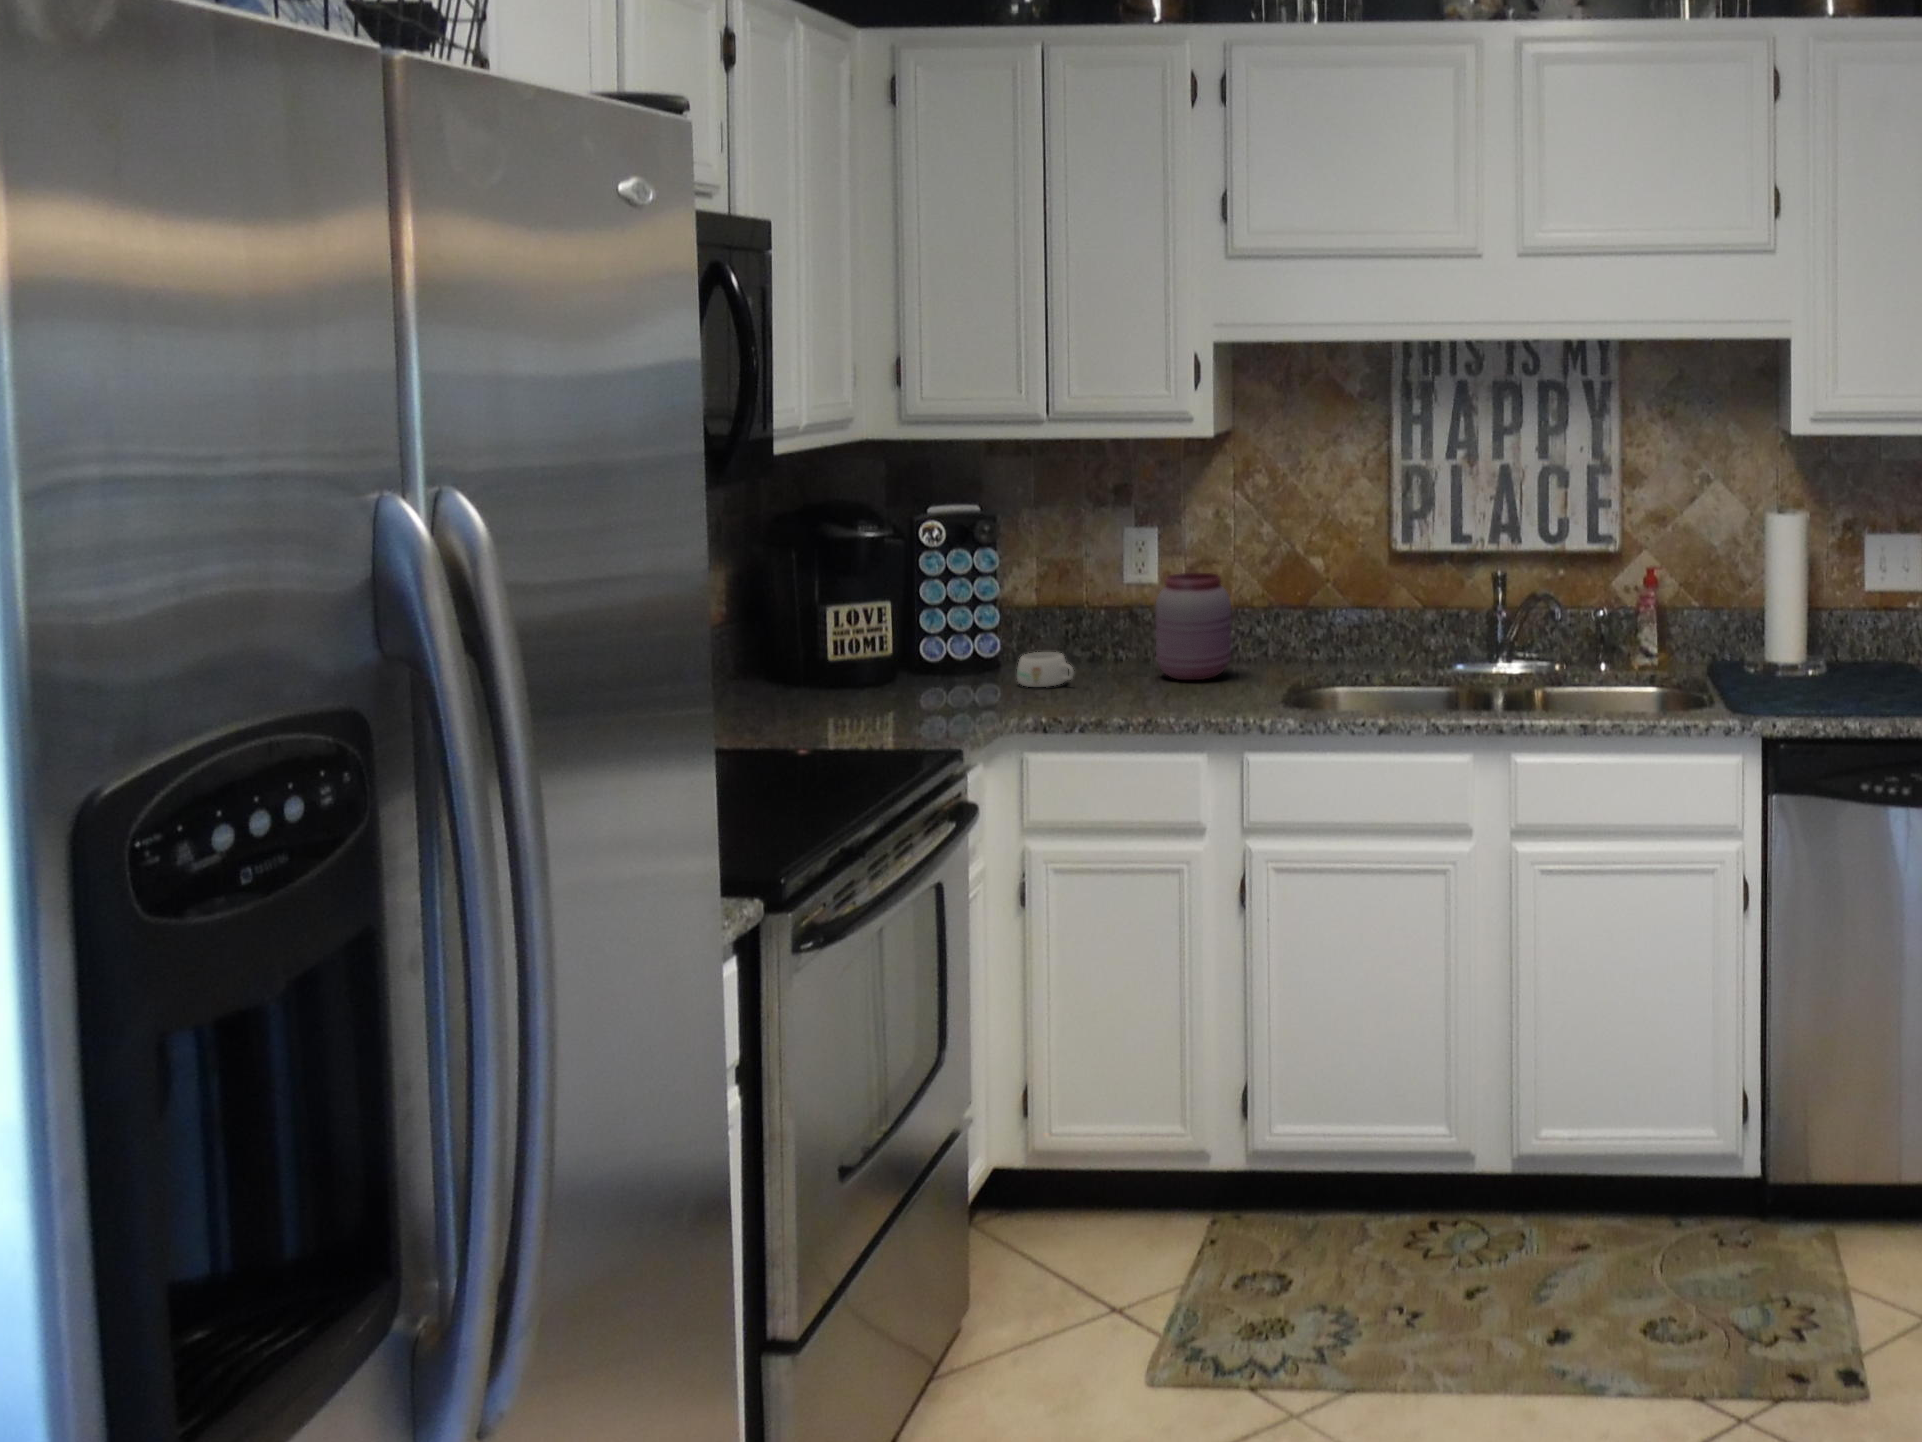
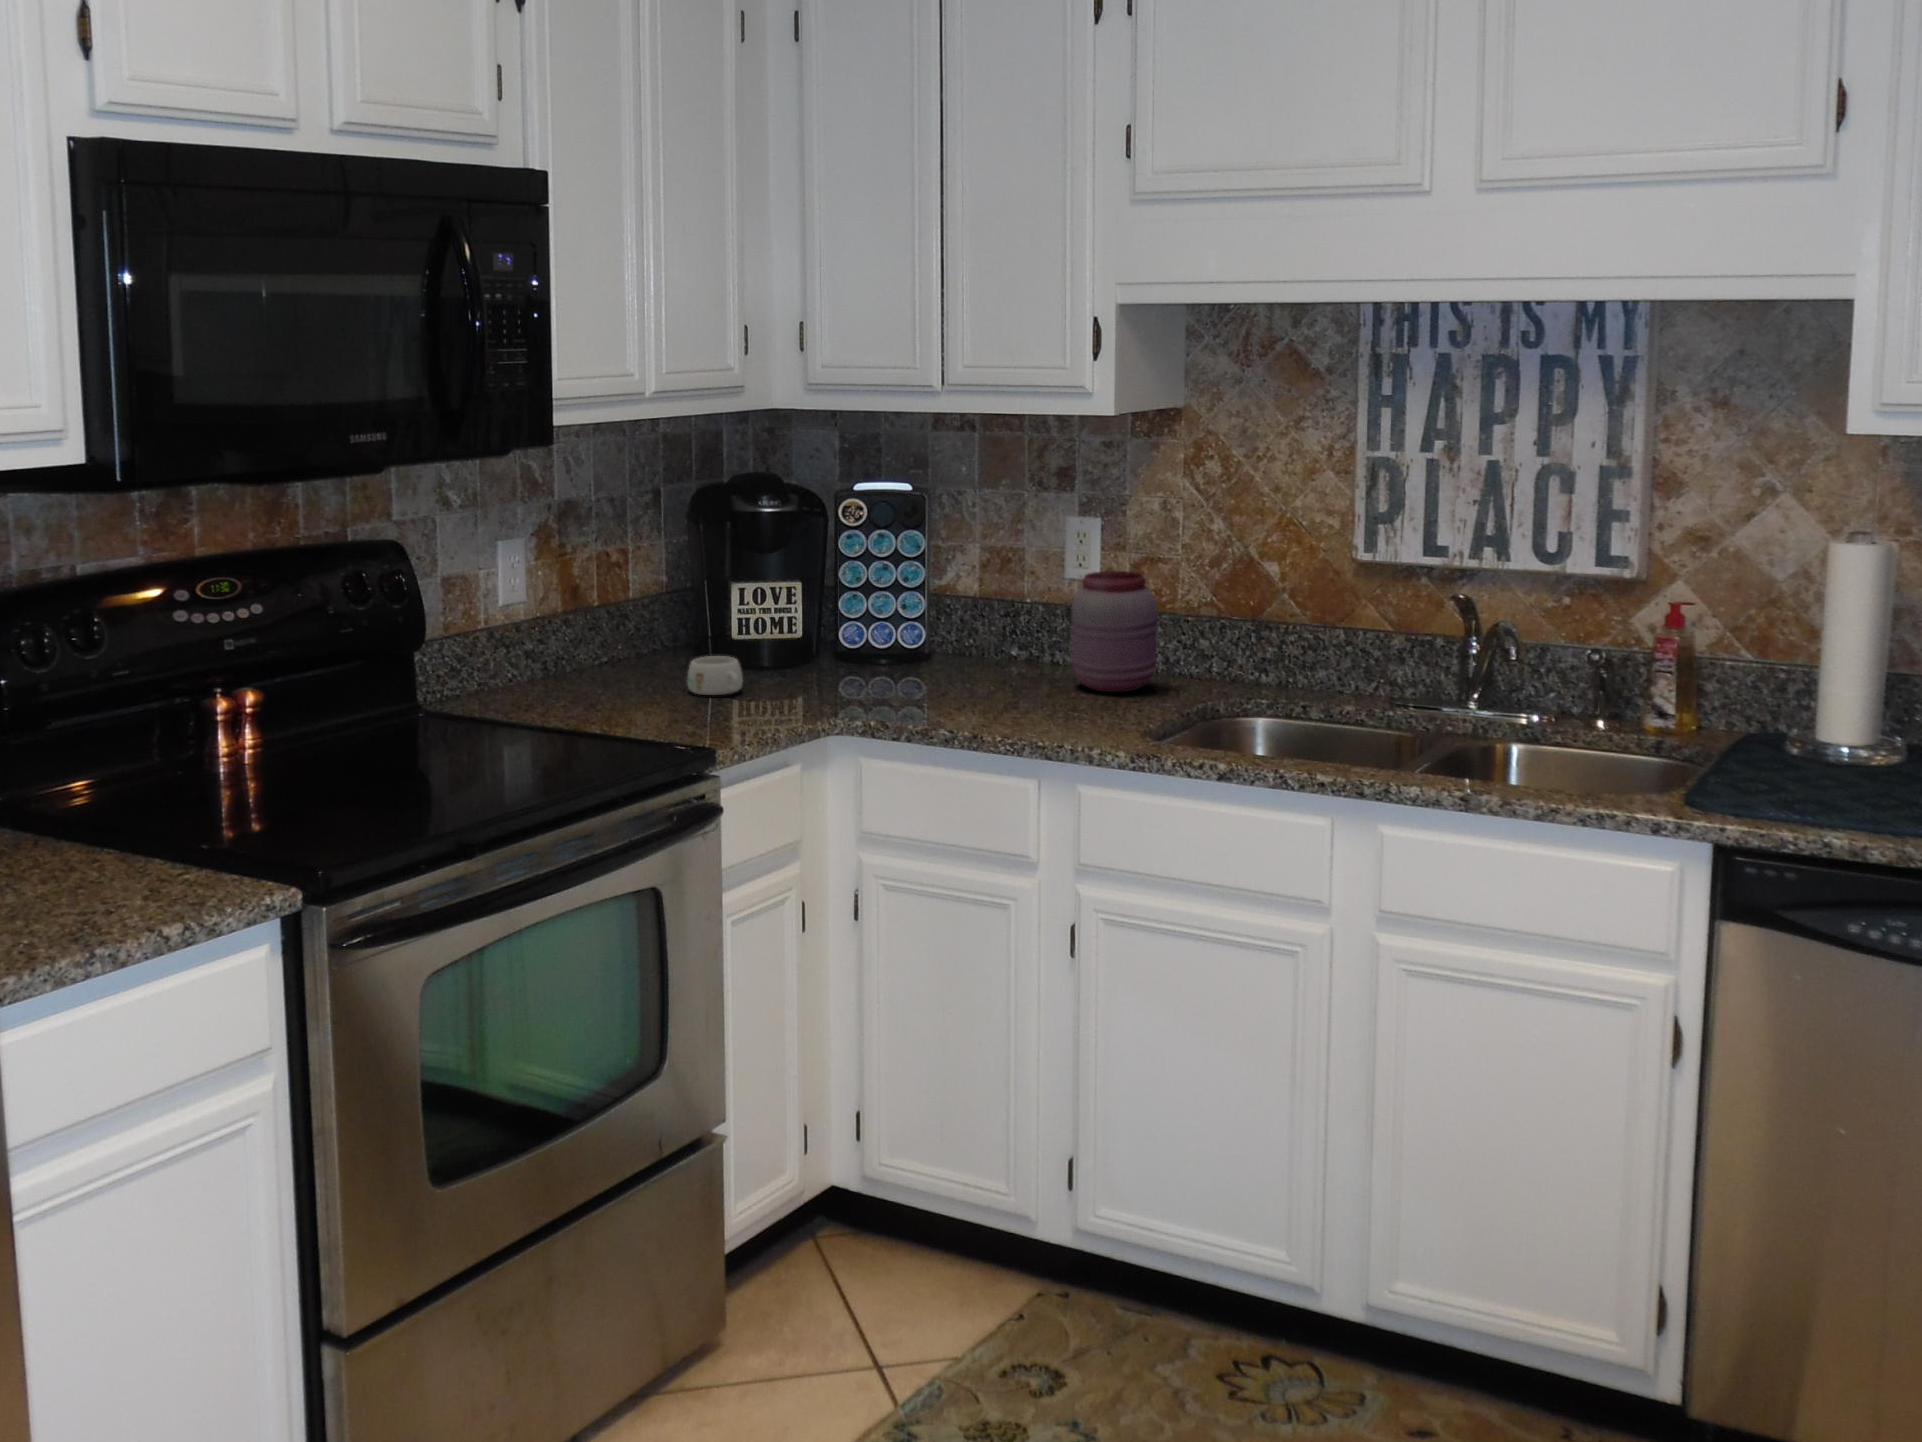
mug: present [1017,652,1074,687] -> present [687,656,743,695]

